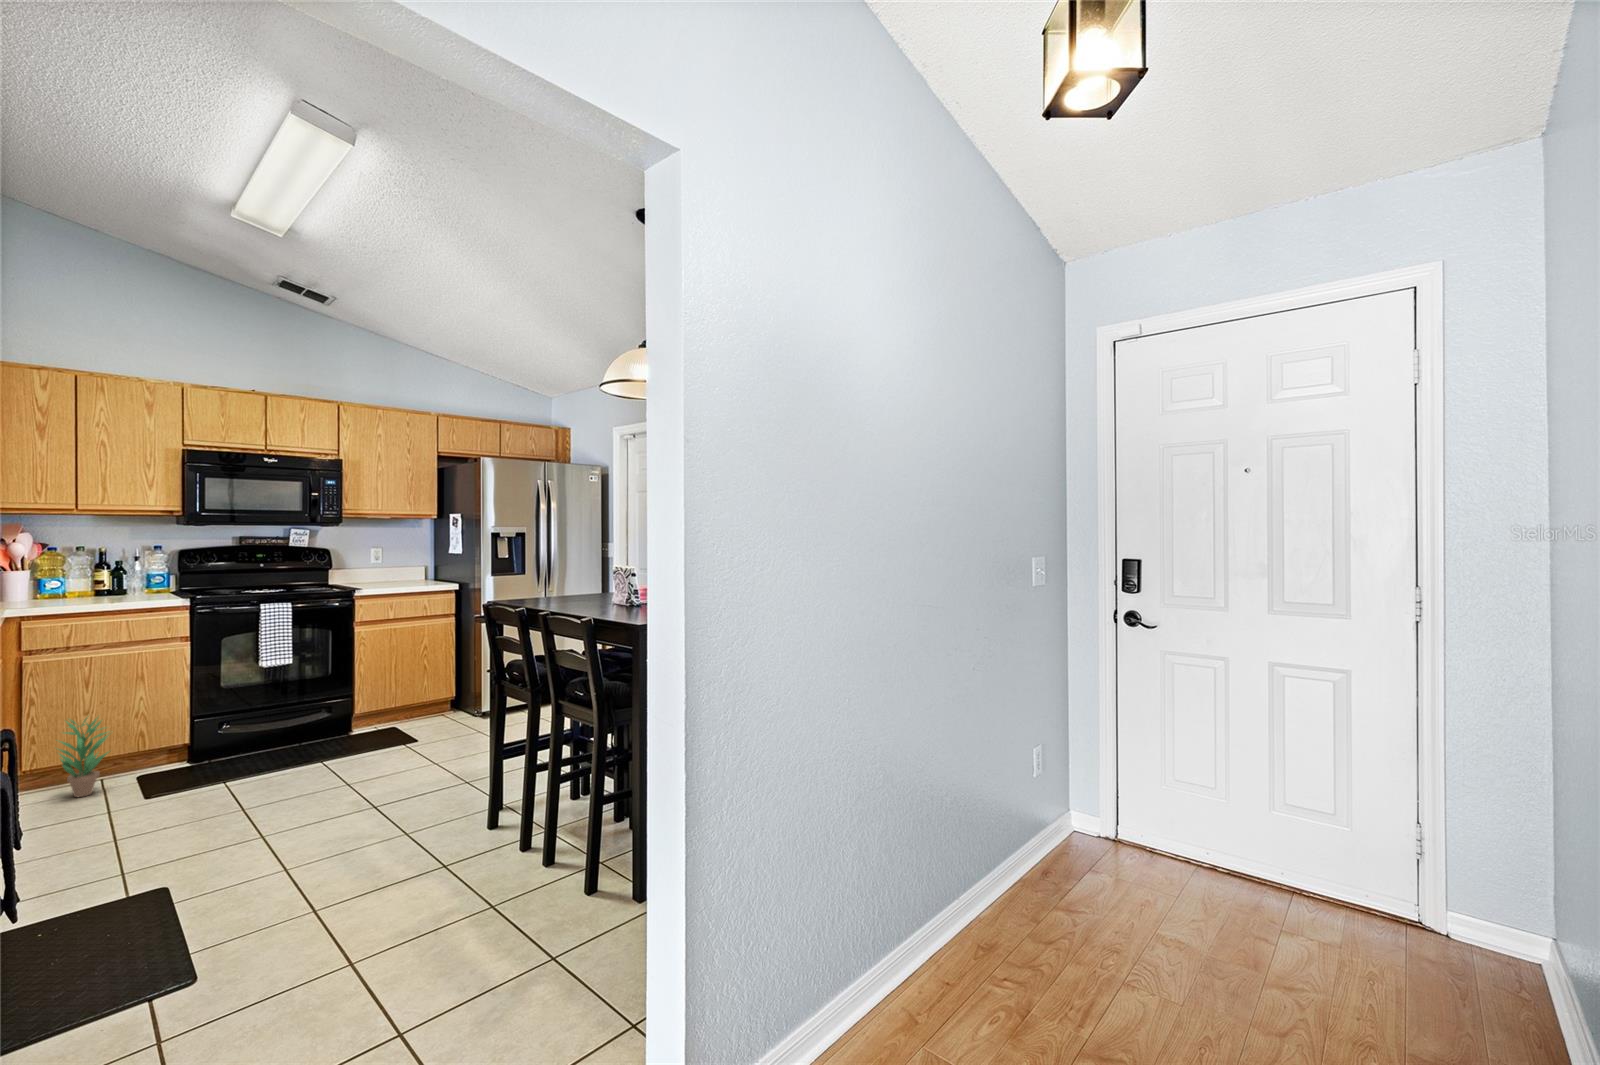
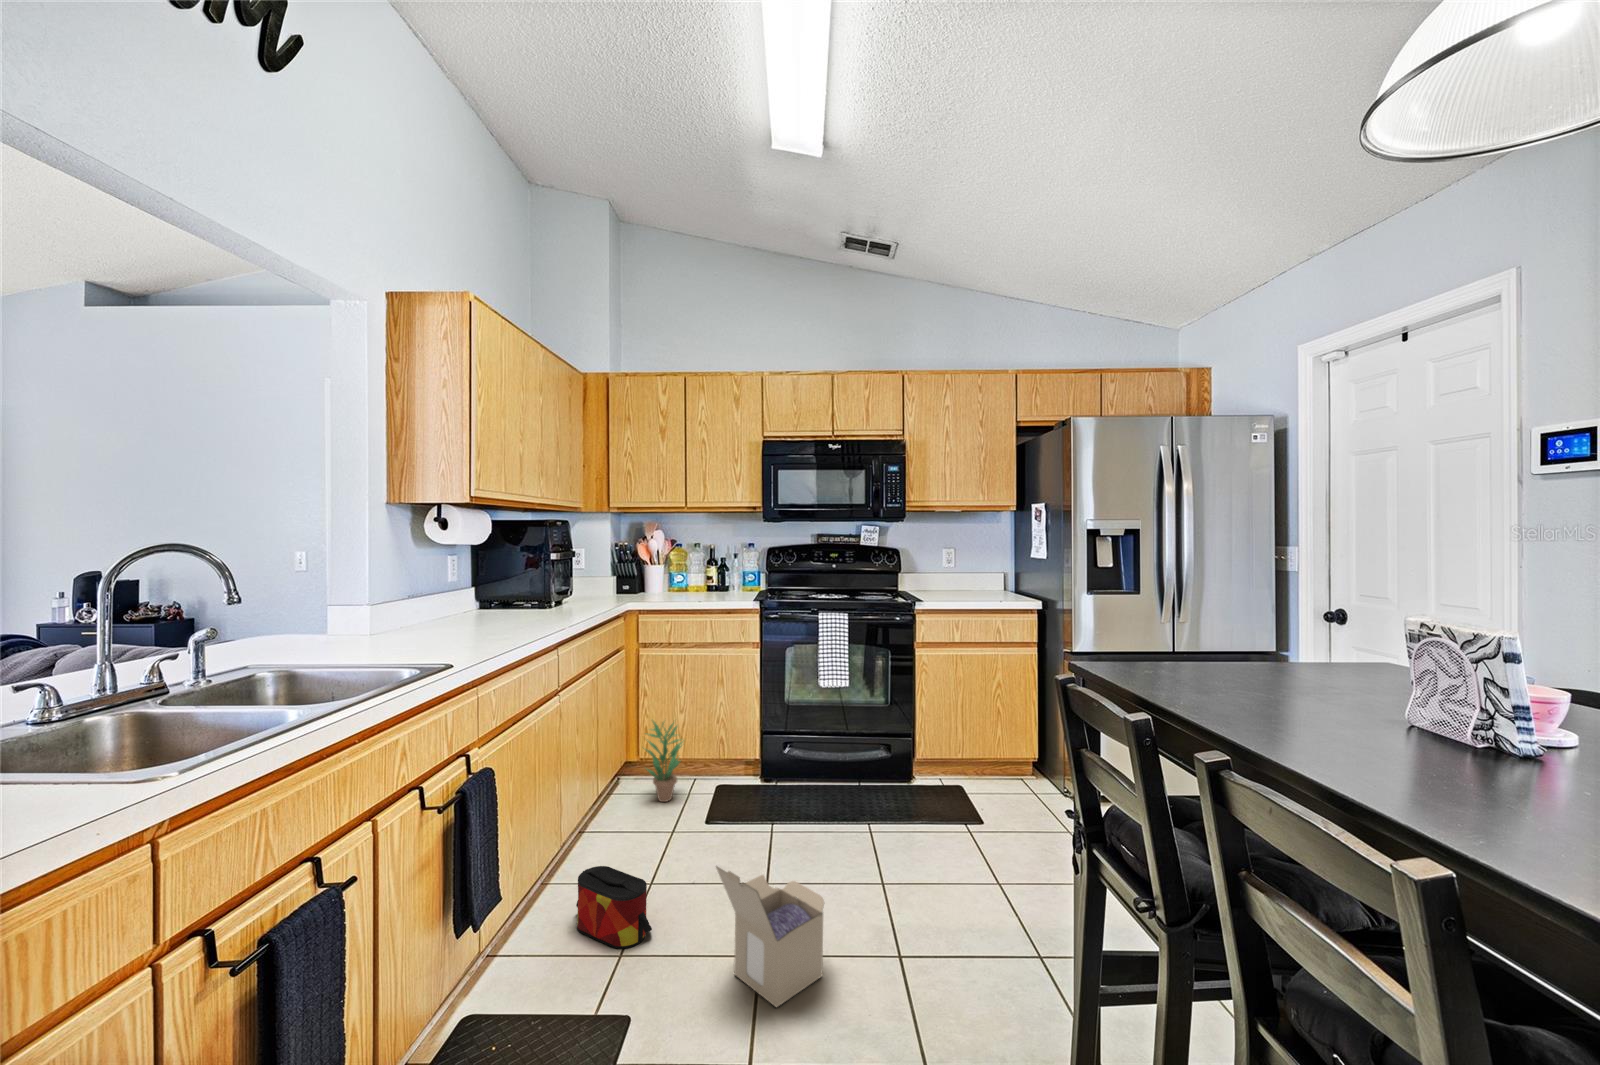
cardboard box: none [244,759,330,837] -> present [716,866,824,1007]
bag: none [65,808,163,864] -> present [576,866,652,949]

